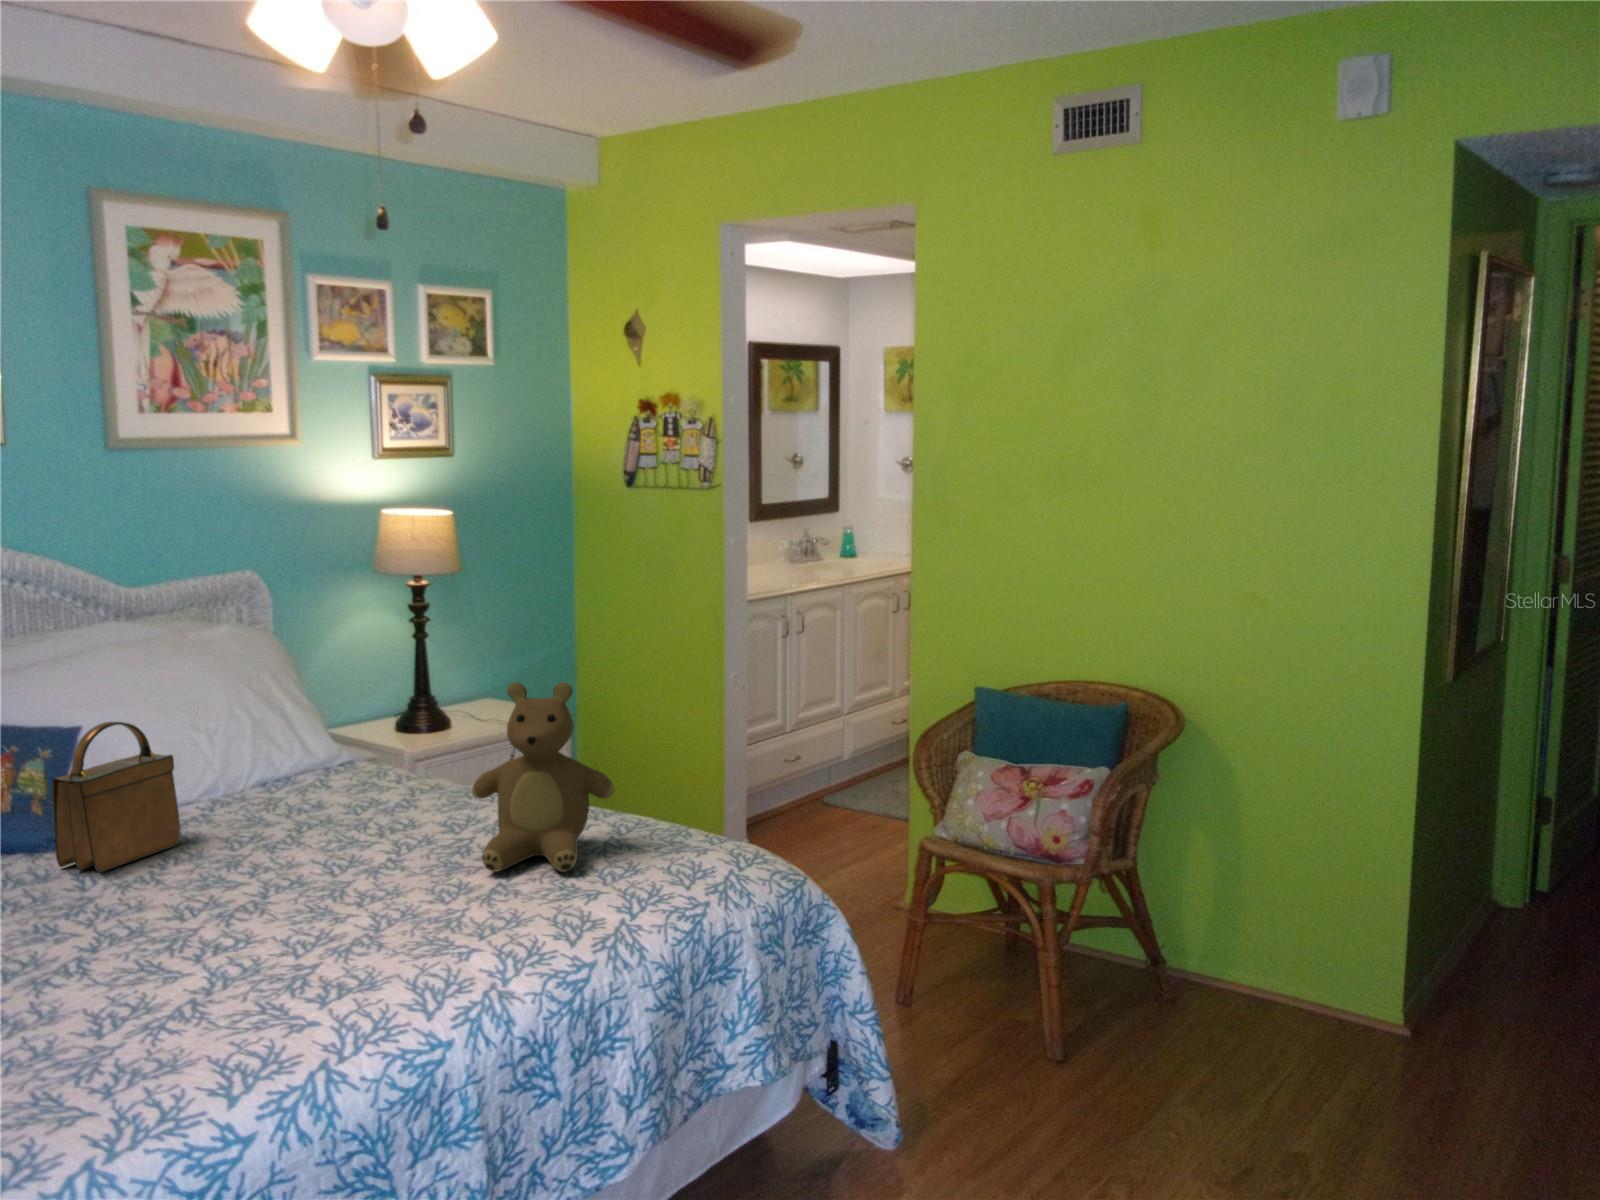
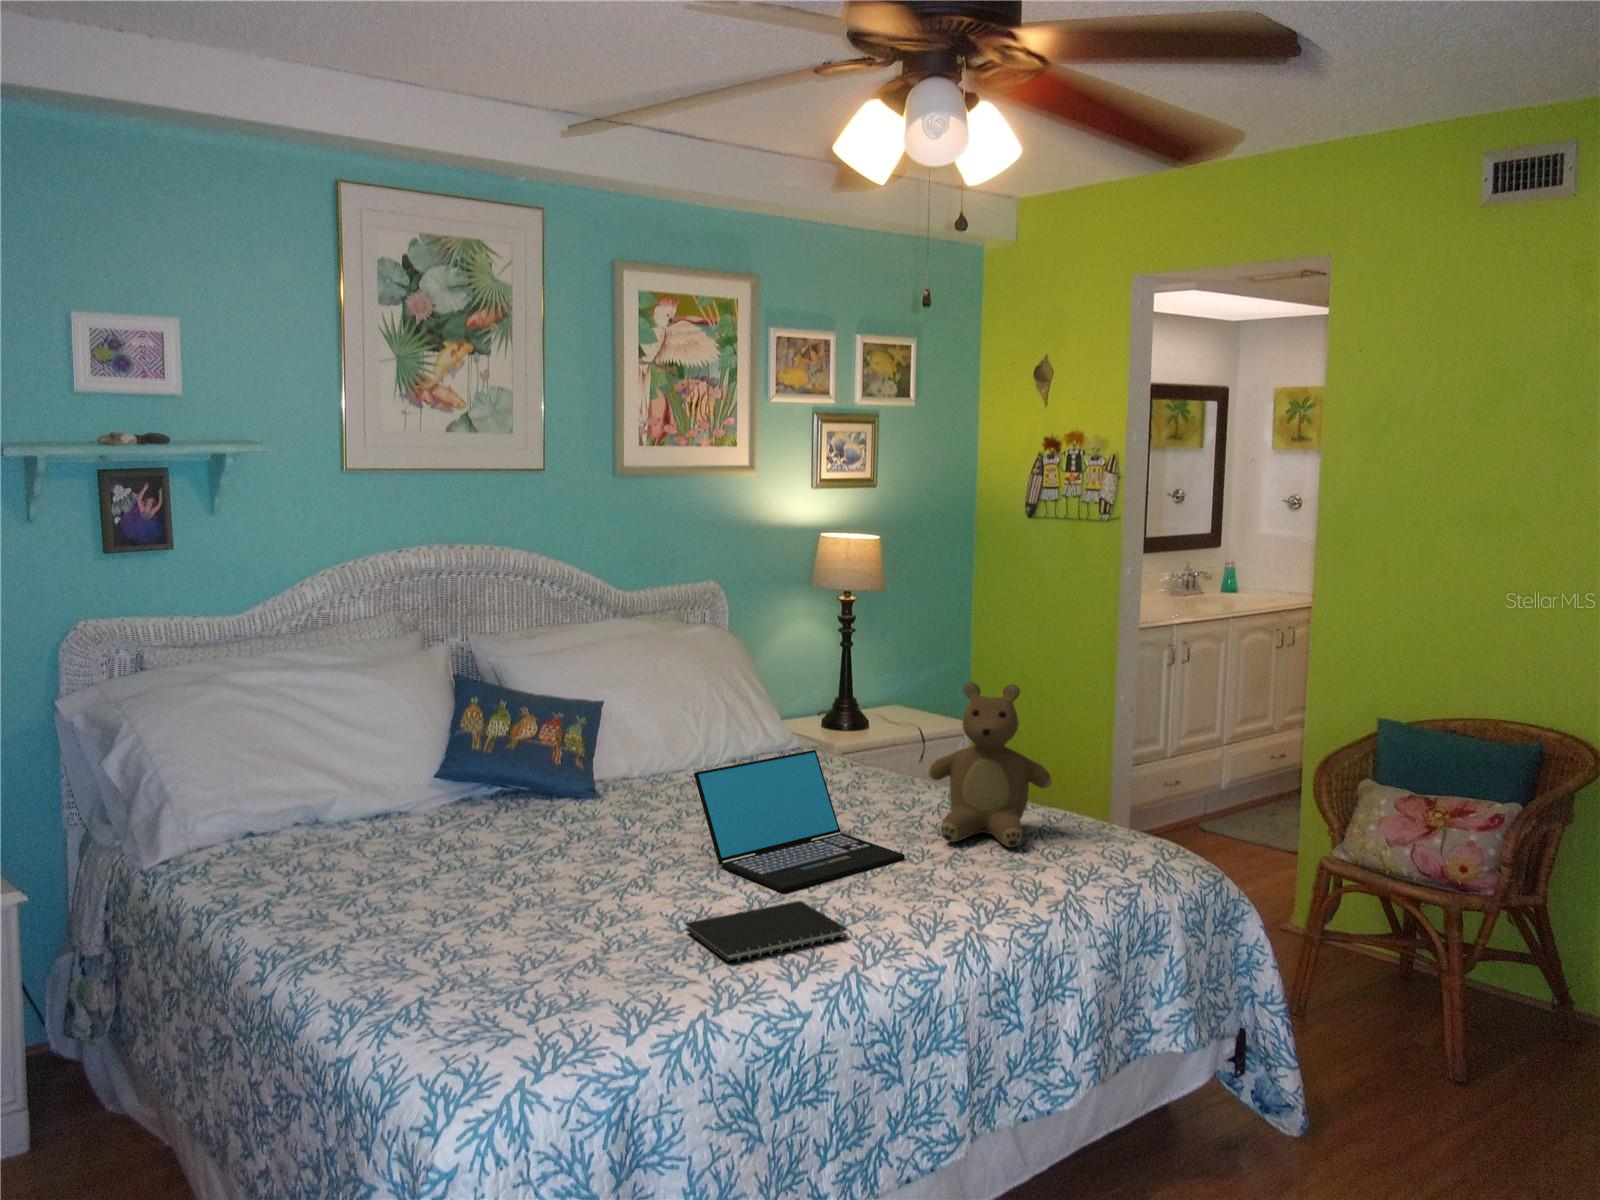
handbag: present [52,721,181,873] -> none [598,695,686,816]
laptop: none [154,775,433,963] -> present [694,750,905,892]
notebook: none [106,975,326,1078] -> present [686,901,847,962]

